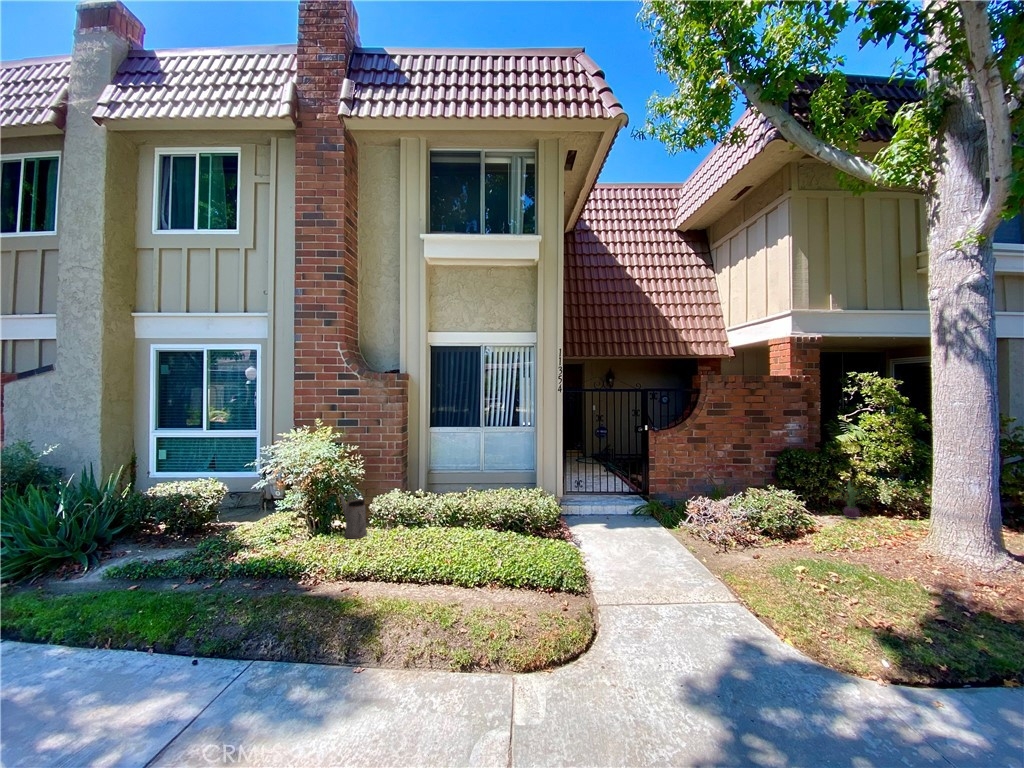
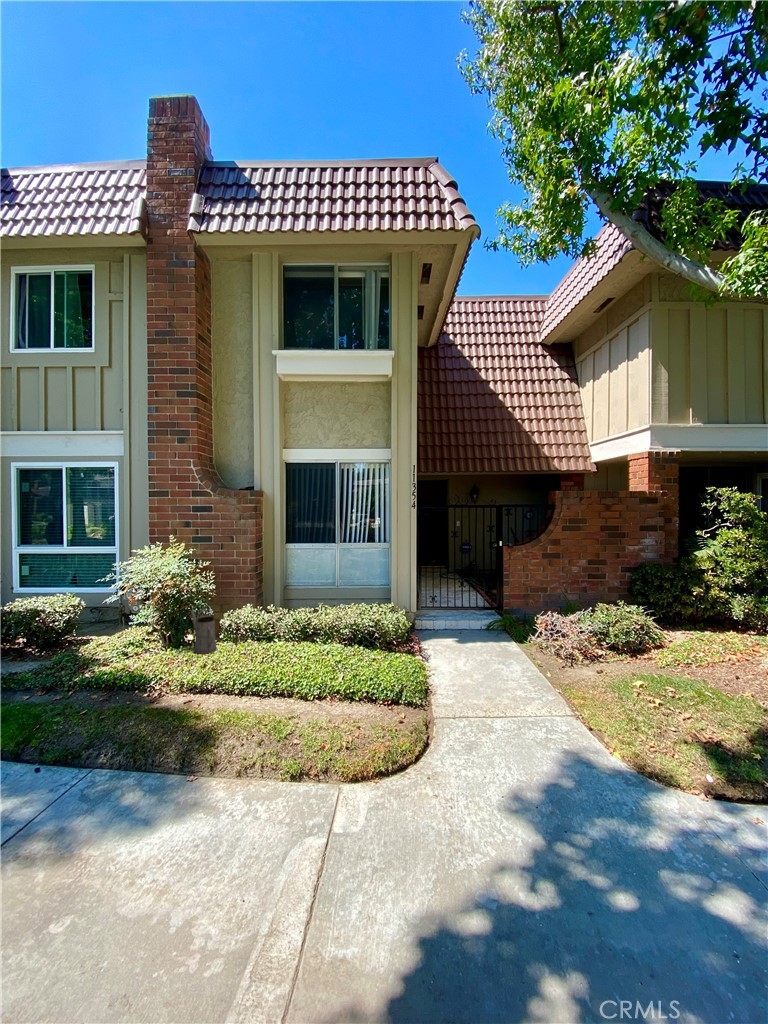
decorative plant: present [842,481,860,519] -> none [681,596,725,635]

